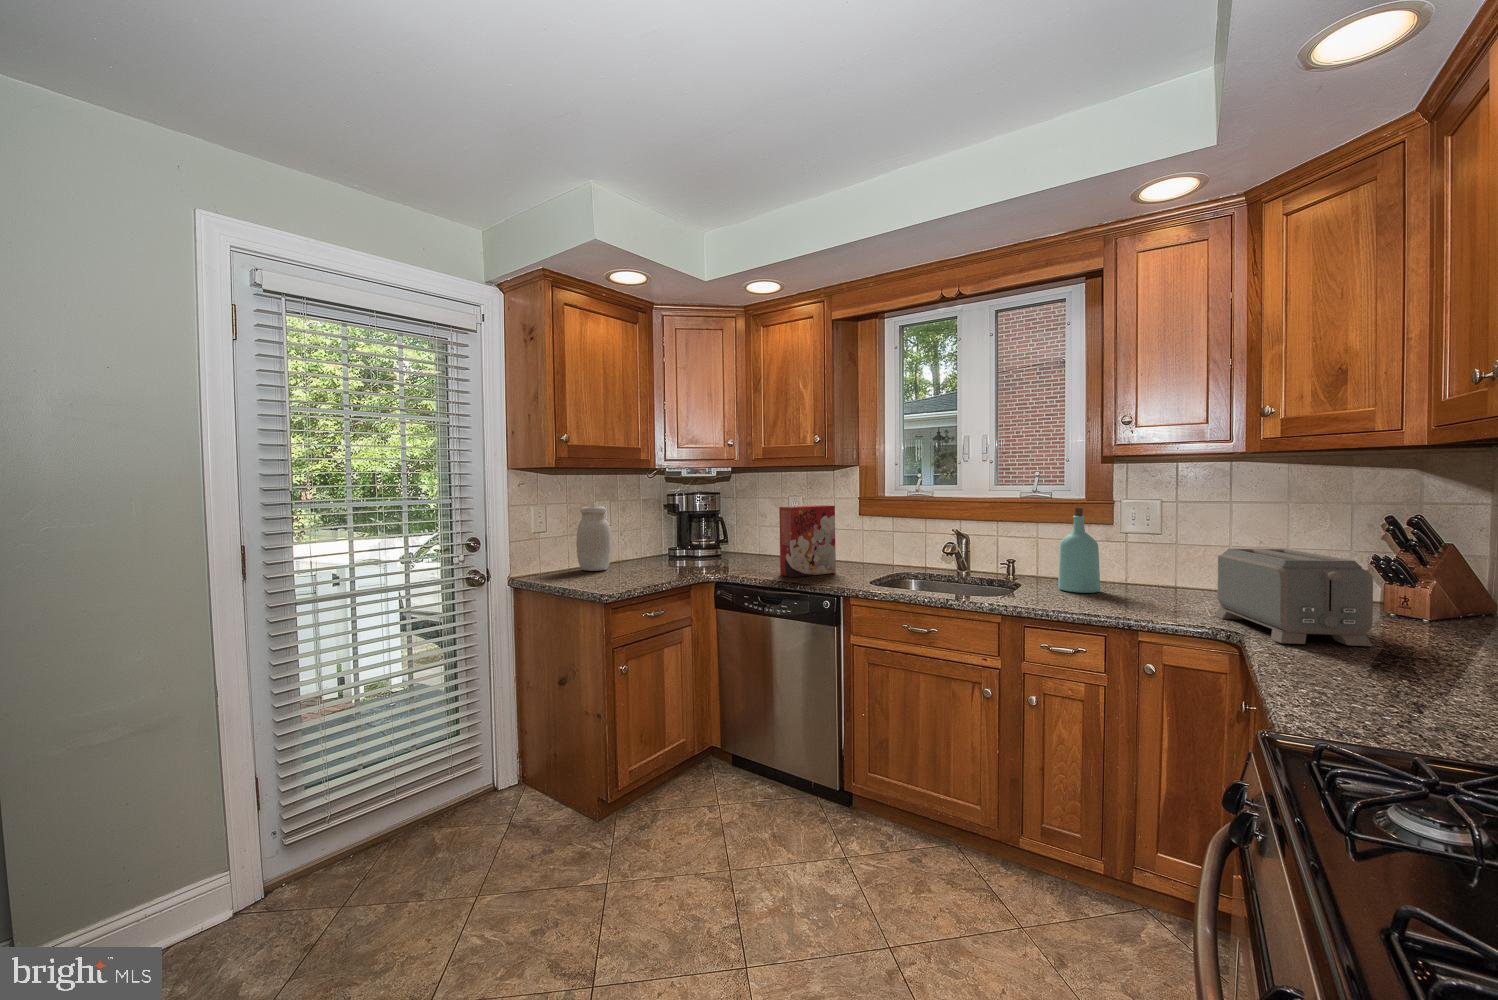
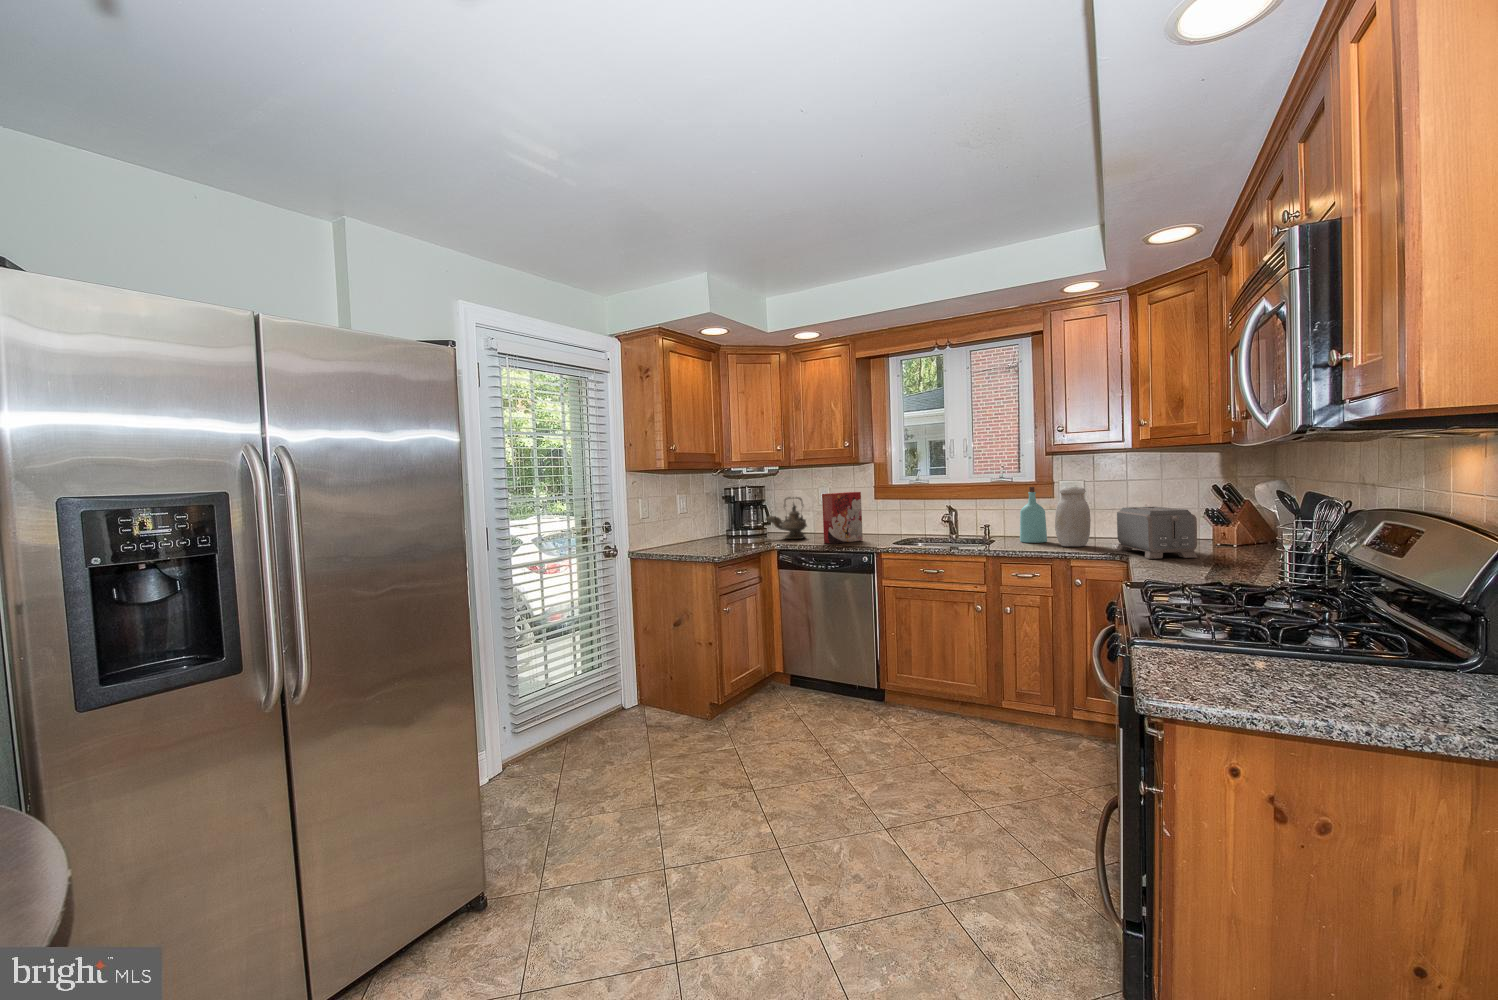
jar: present [576,506,611,571] -> present [1055,487,1091,546]
teapot: none [711,509,768,566] -> present [766,497,807,539]

